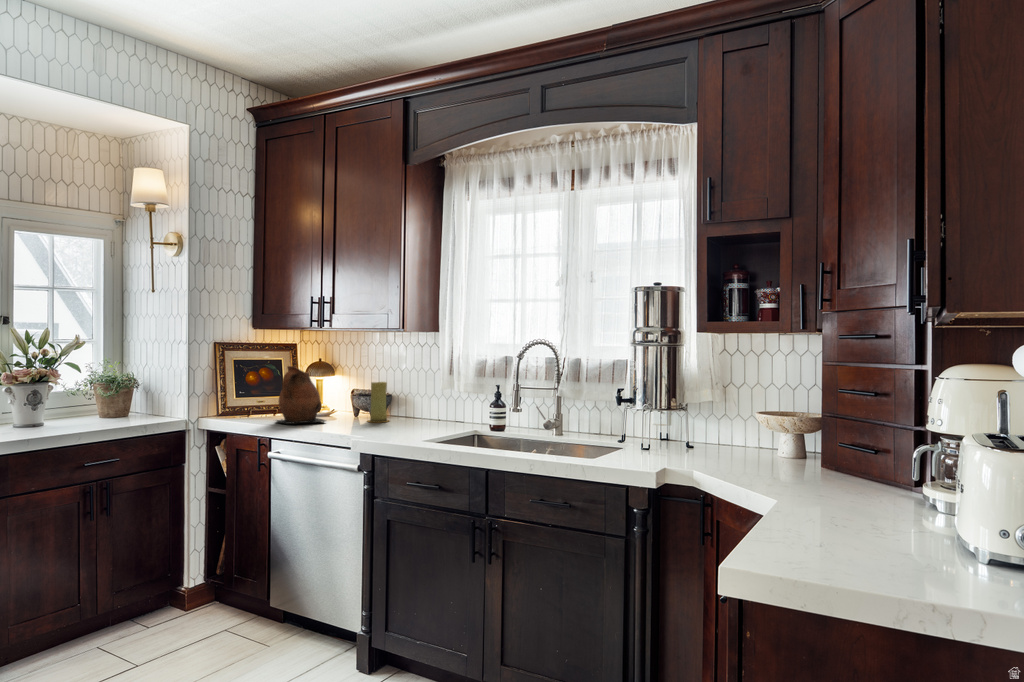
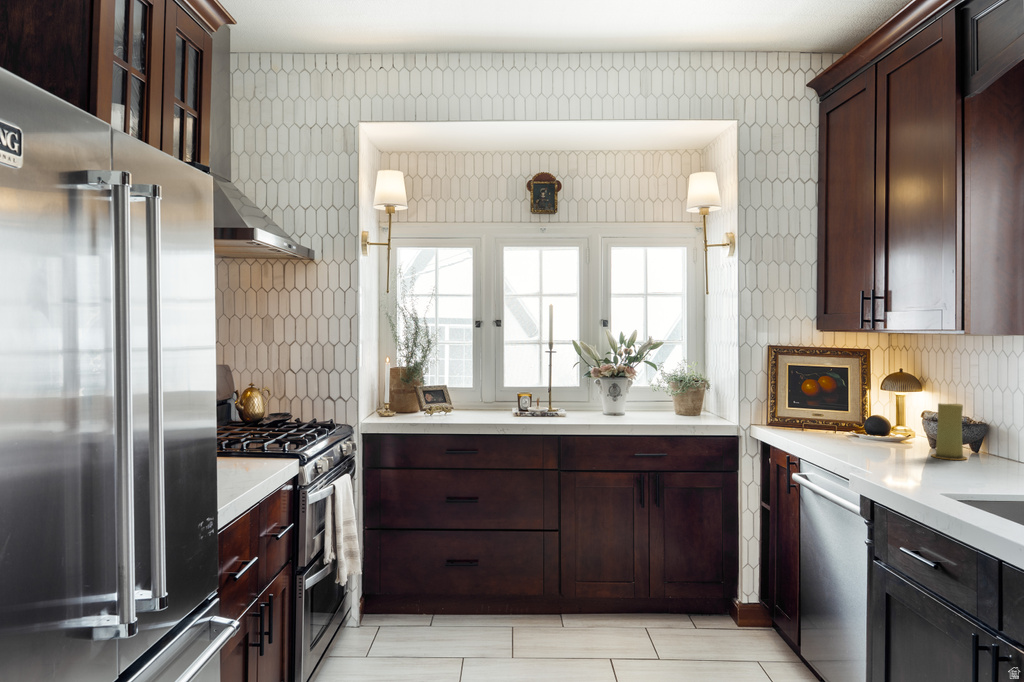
ceramic pitcher: present [277,366,326,424] -> none [810,376,873,449]

